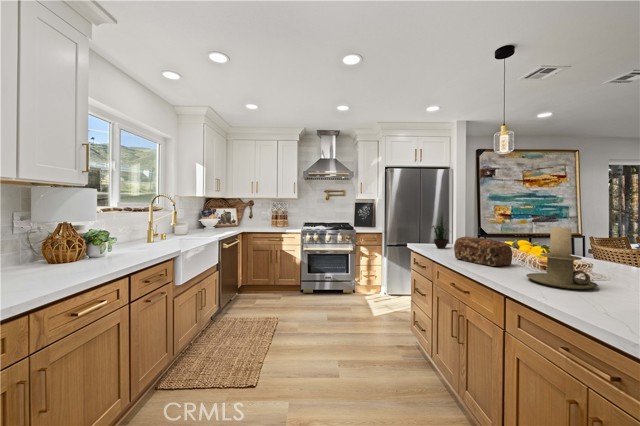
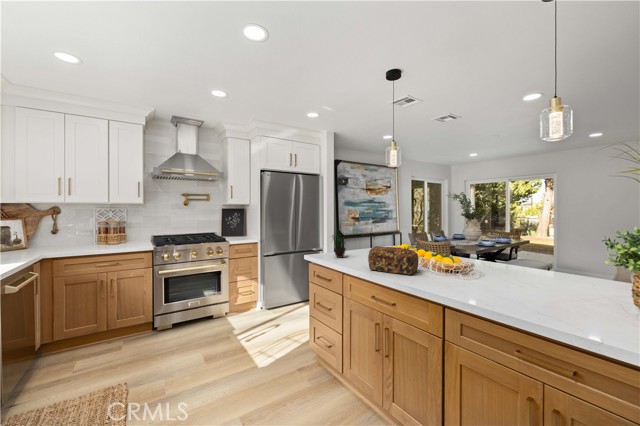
candle holder: present [526,227,598,289] -> none [448,236,503,292]

